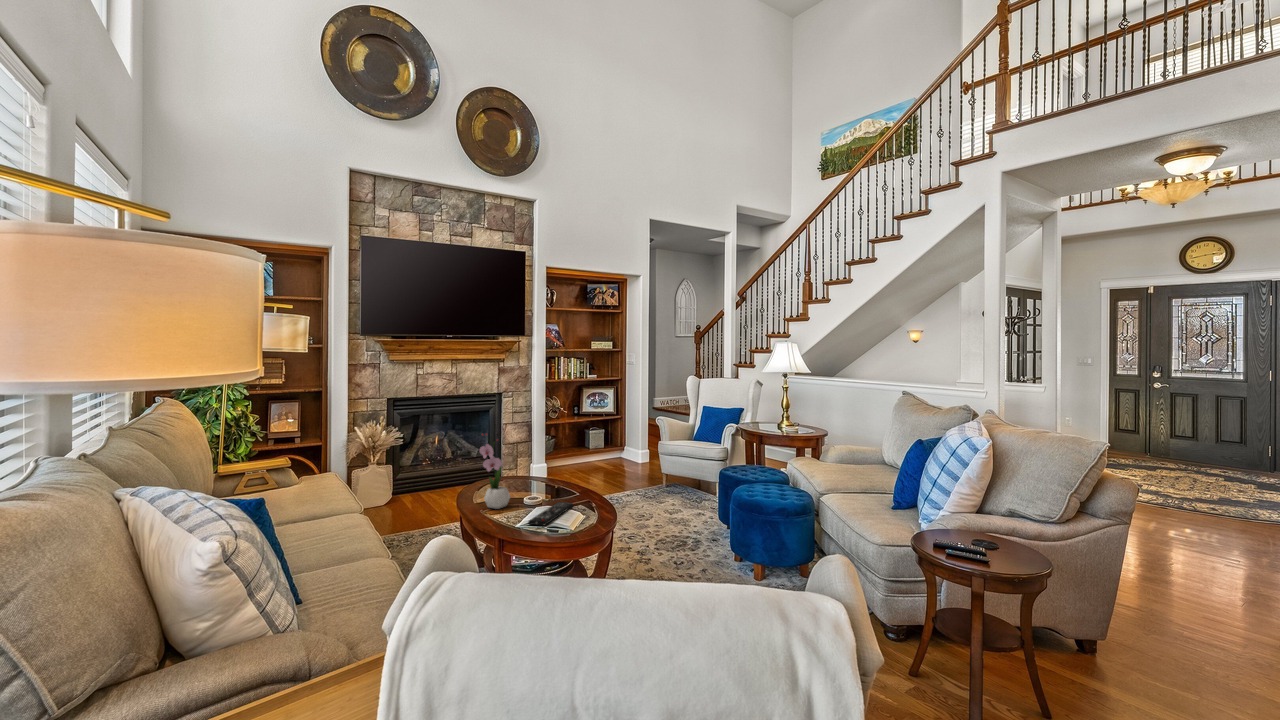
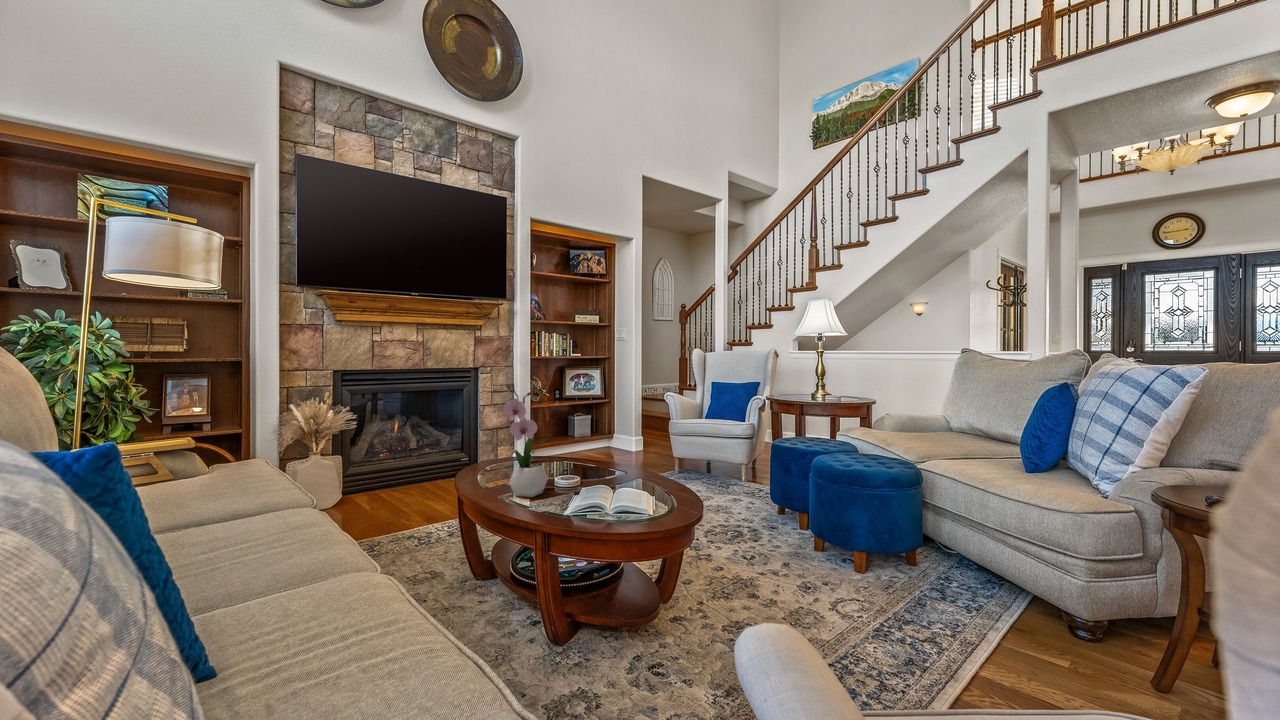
remote control: present [528,502,573,525] -> none [595,485,639,517]

